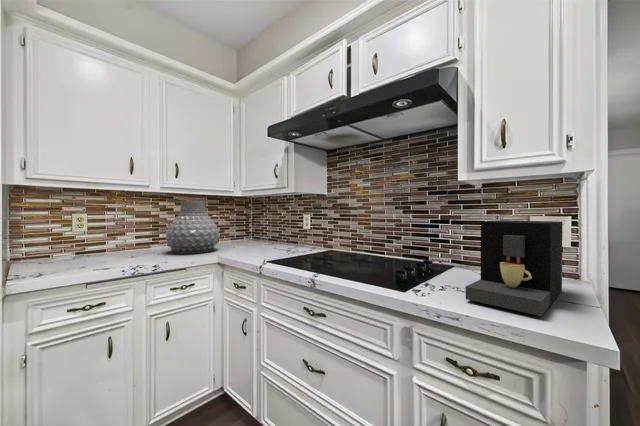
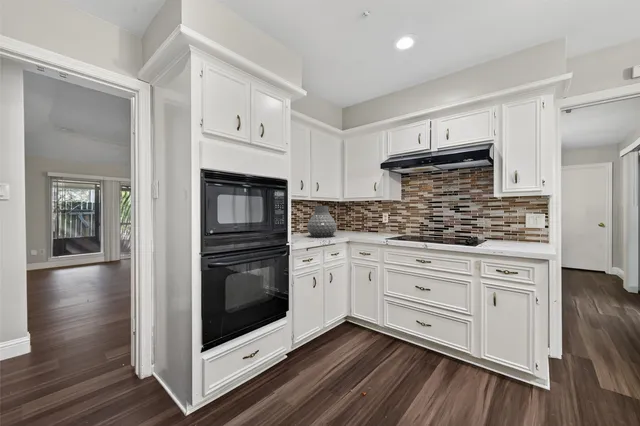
coffee maker: present [466,220,562,316] -> none [498,216,540,251]

